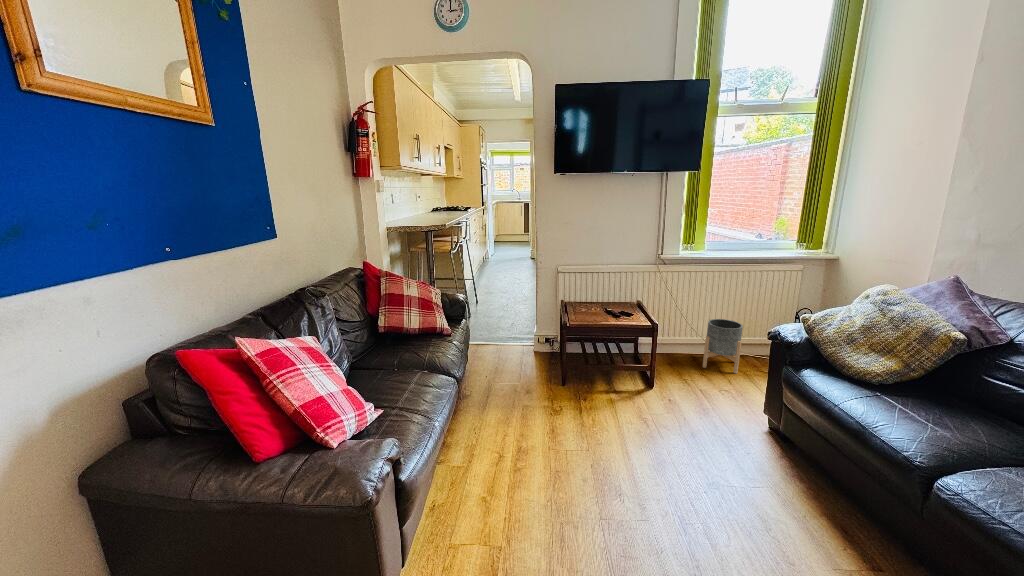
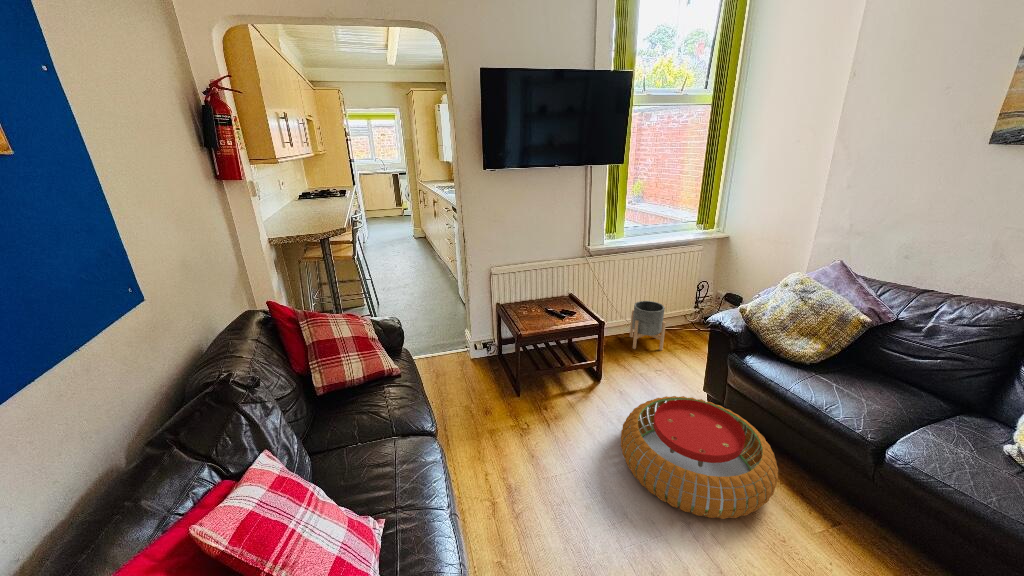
pouf: none [637,400,812,524] -> present [621,396,778,519]

